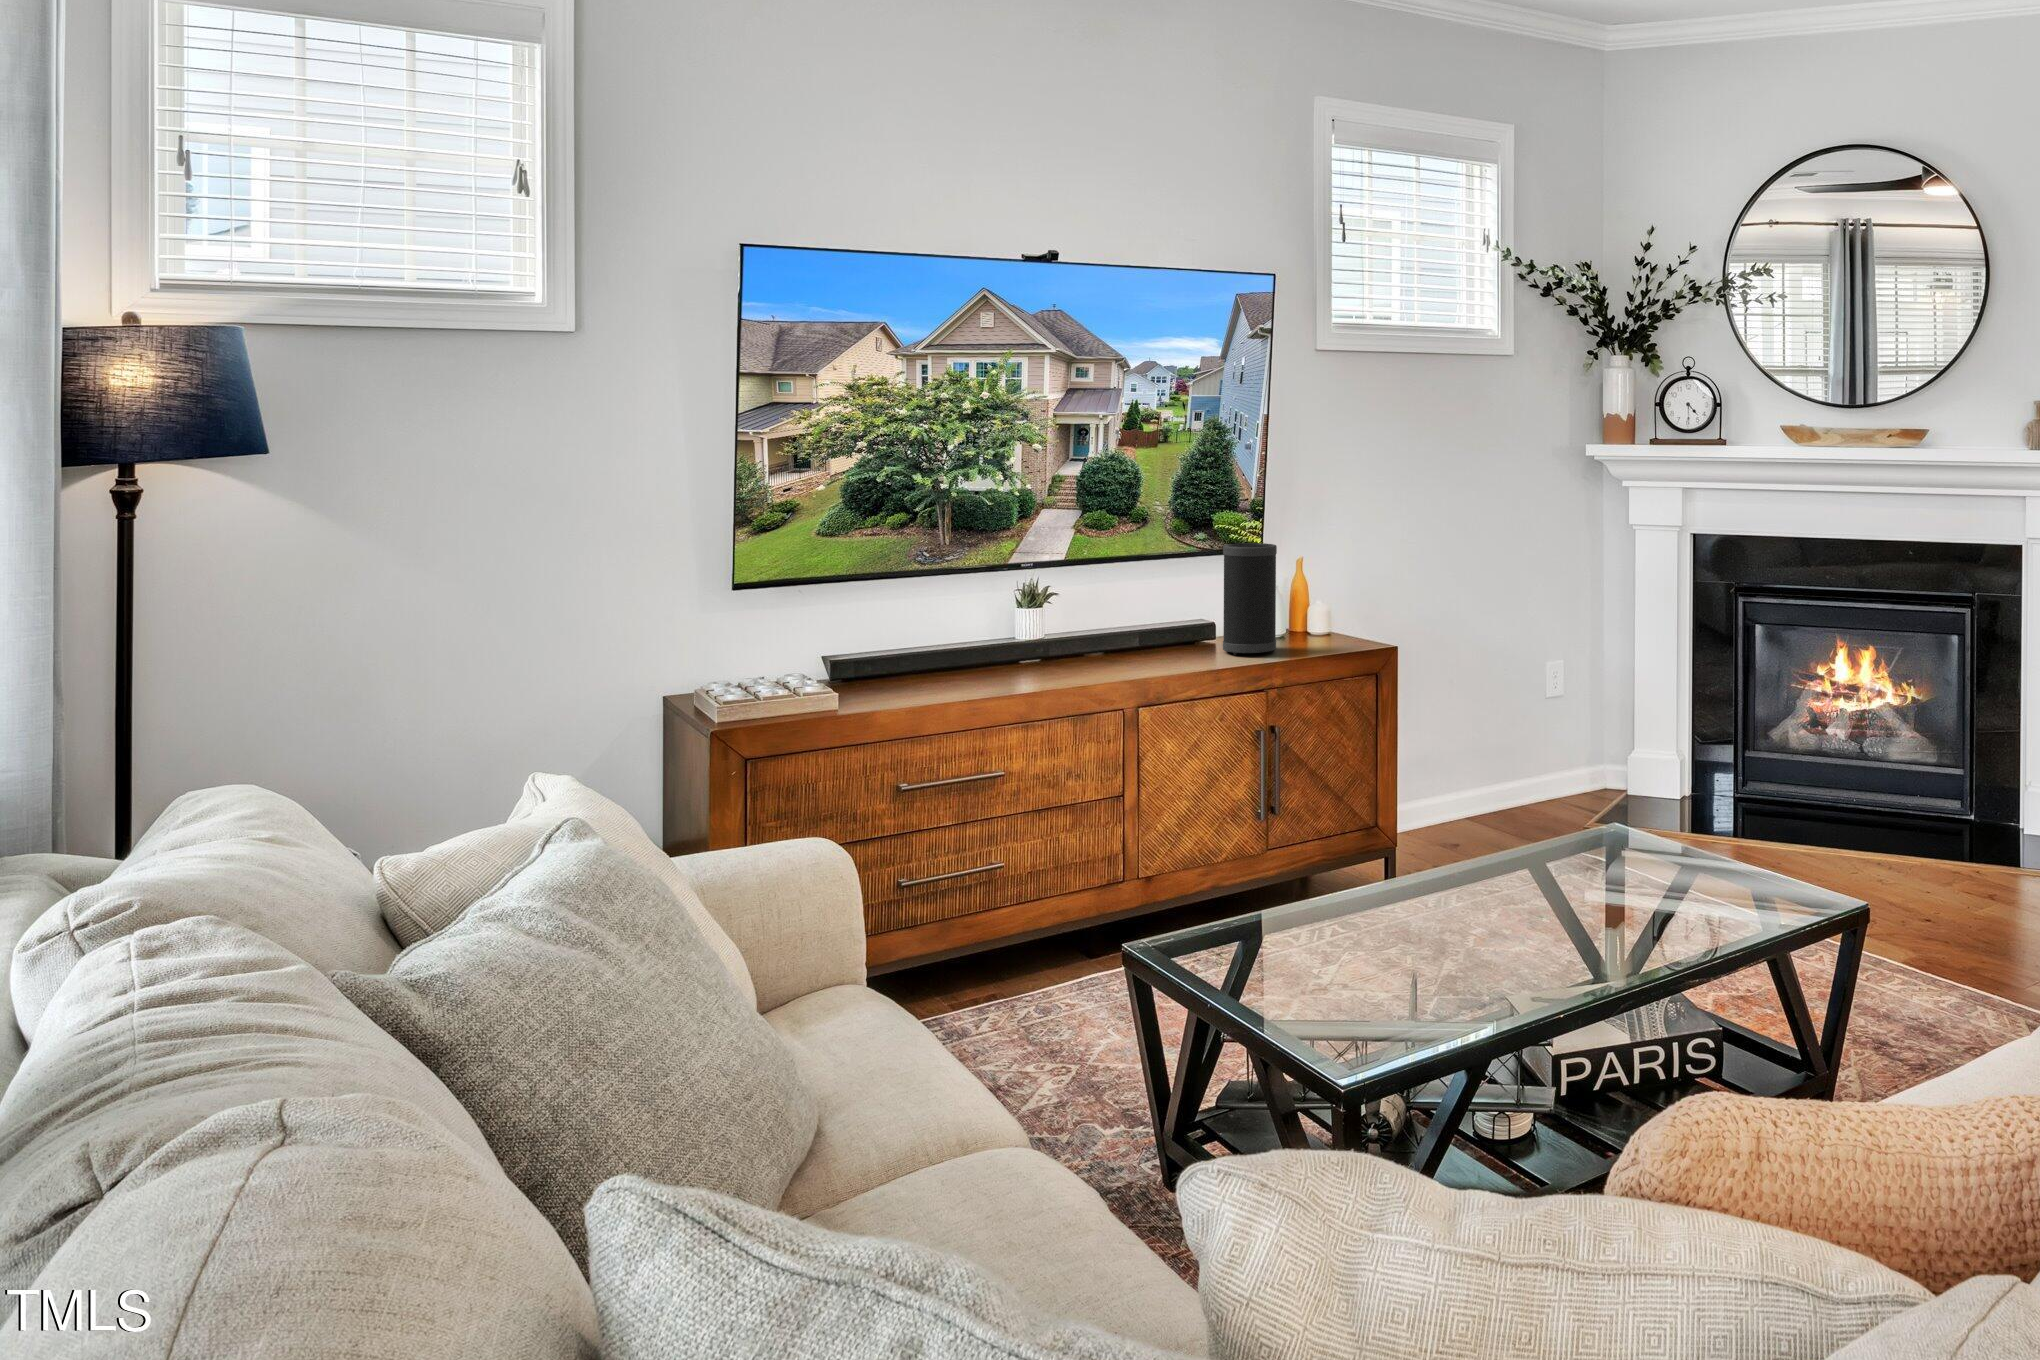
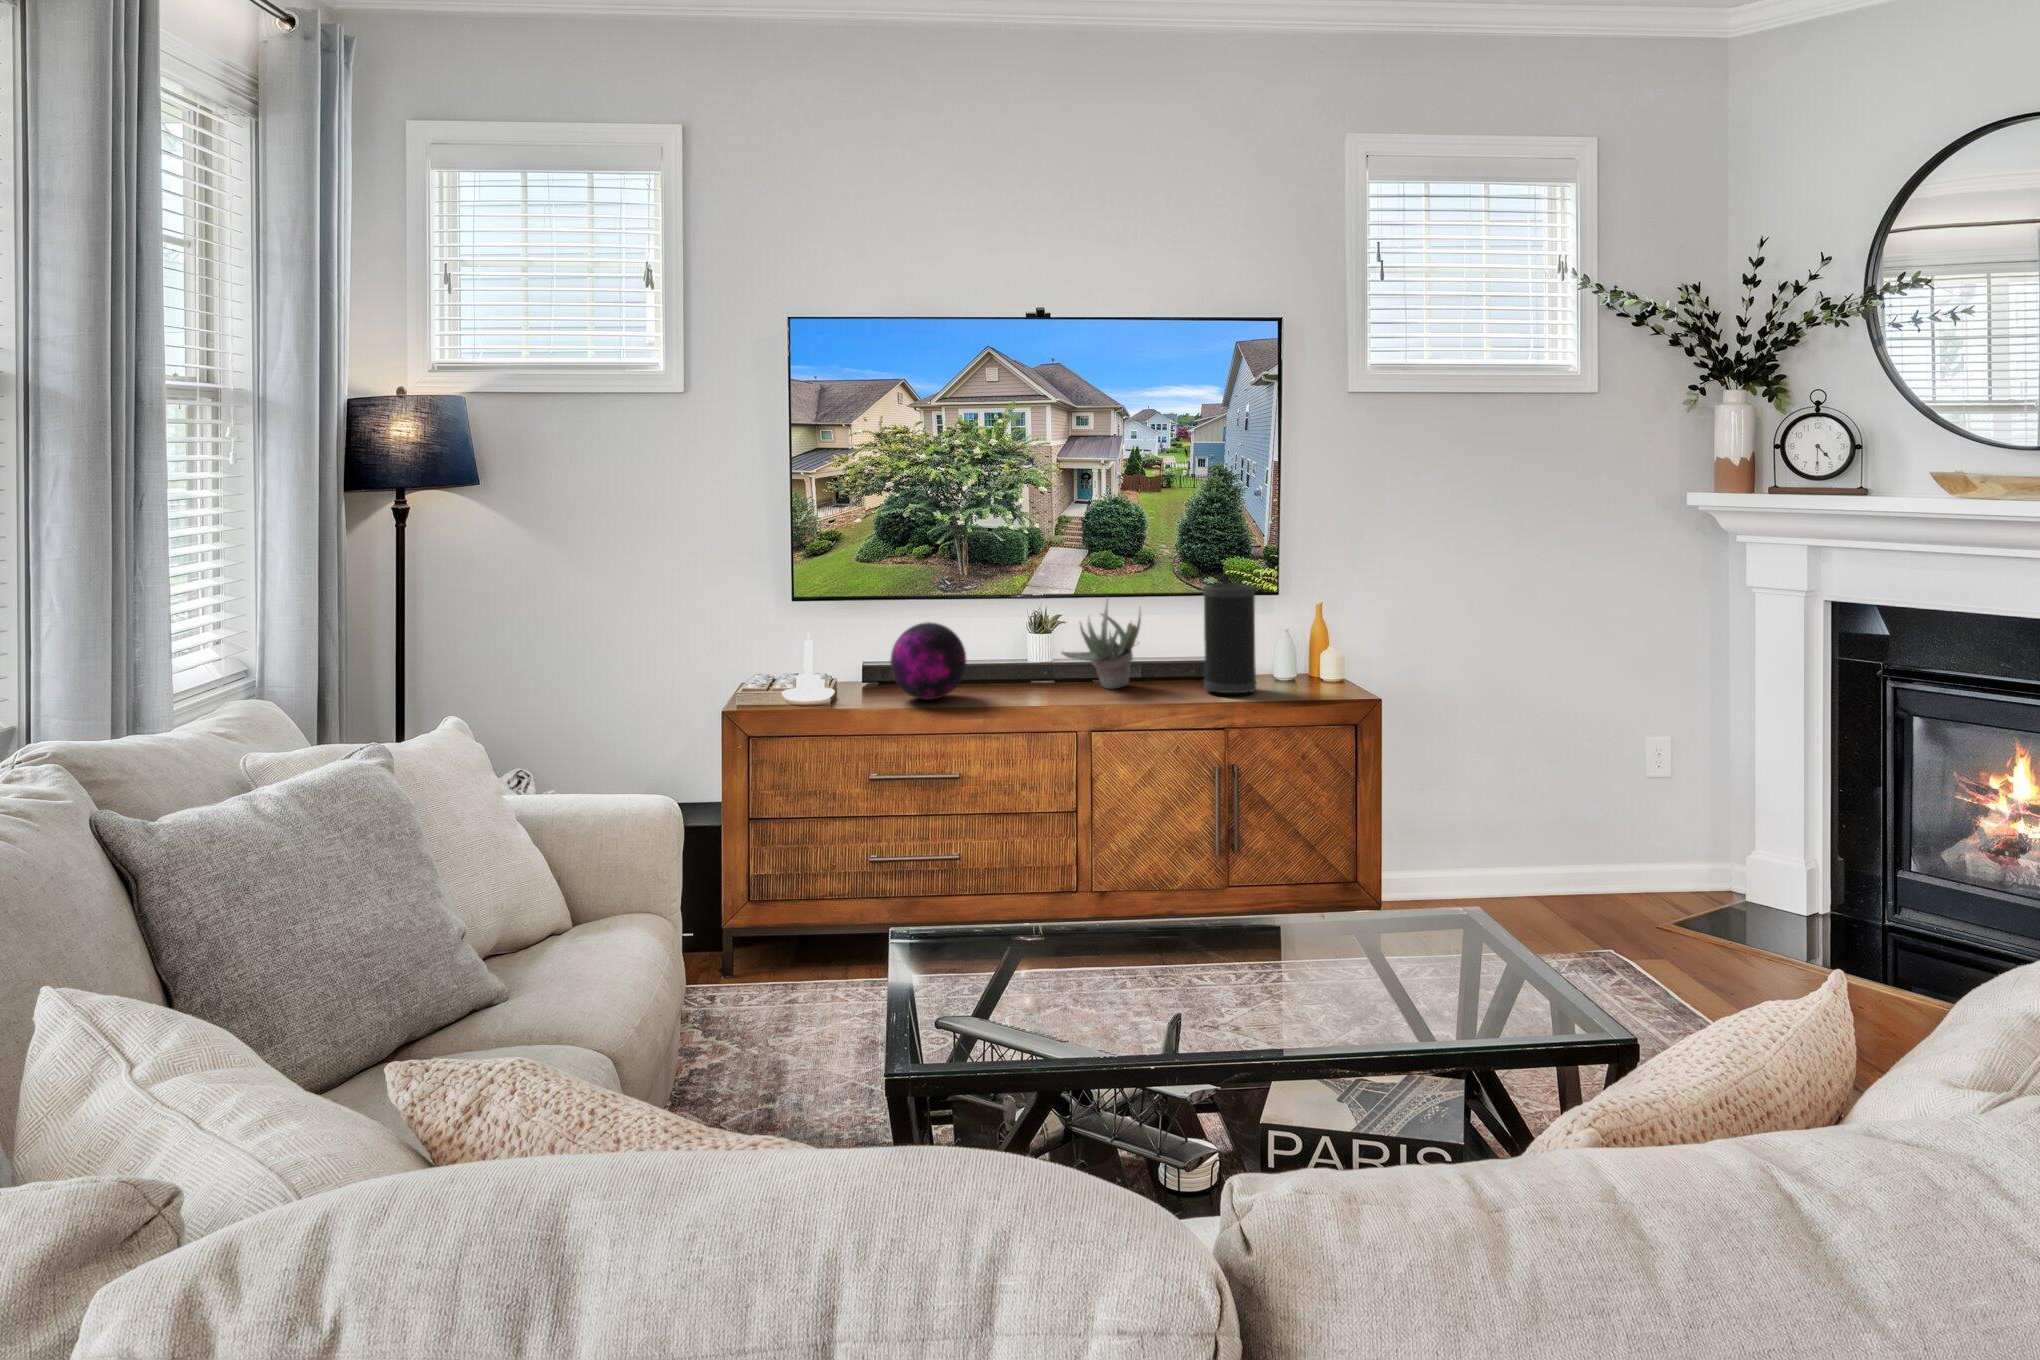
succulent plant: none [1091,563,1162,660] -> present [1062,600,1141,689]
decorative orb: none [905,601,996,689] -> present [890,622,966,700]
candle holder: none [767,620,835,705] -> present [782,631,835,701]

